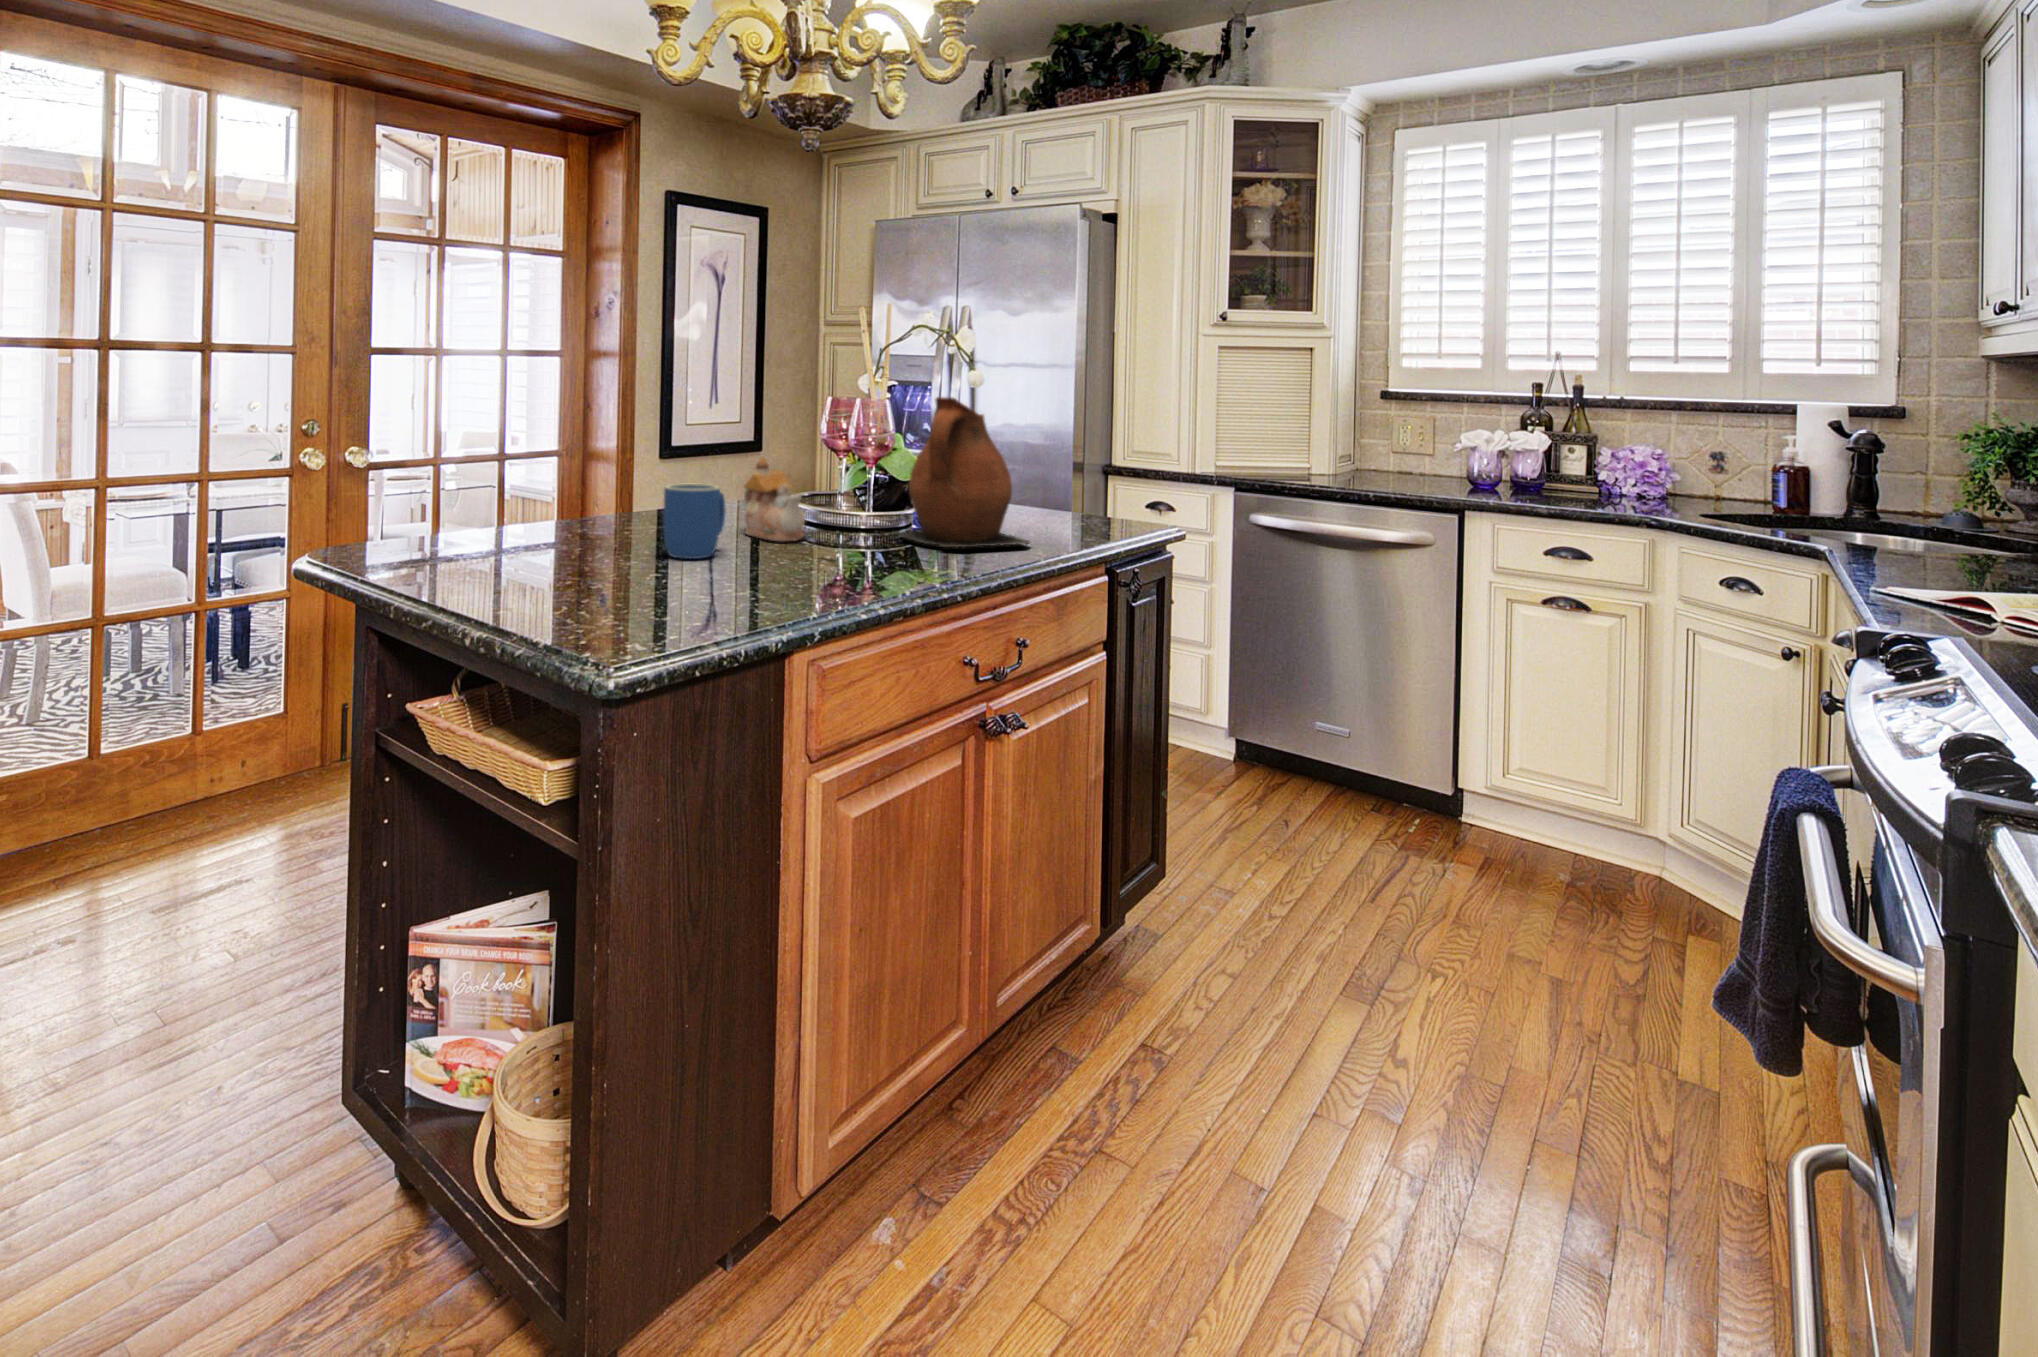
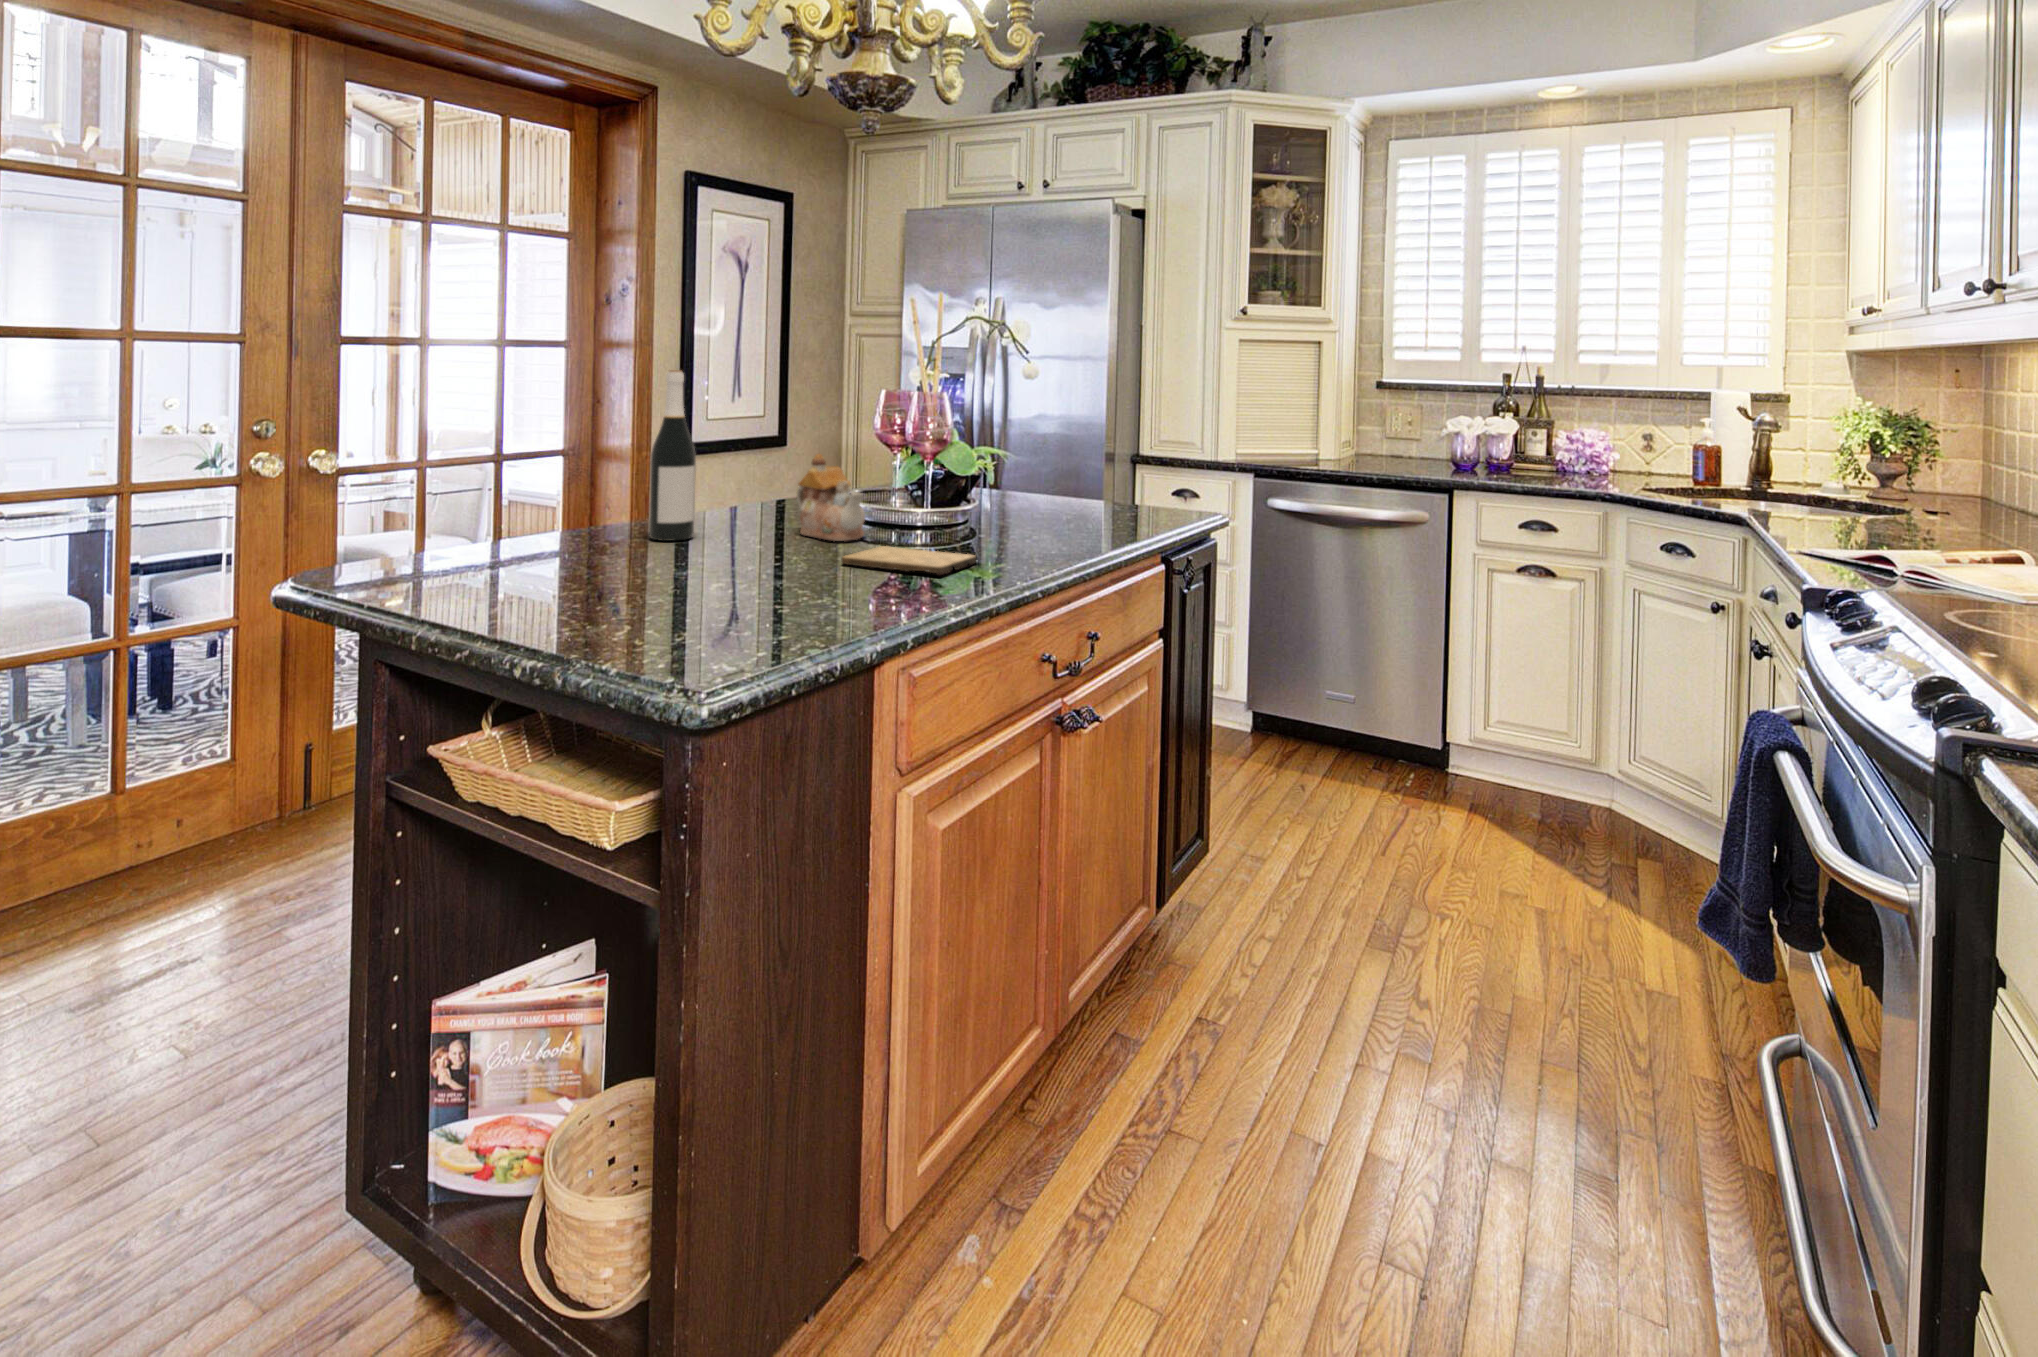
wine bottle: none [608,378,649,536] -> present [649,370,696,541]
ceramic pitcher: present [898,397,1031,547] -> none [955,389,1093,541]
mug: present [663,484,726,559] -> none [720,483,785,564]
cutting board: none [774,547,903,576] -> present [841,546,976,575]

